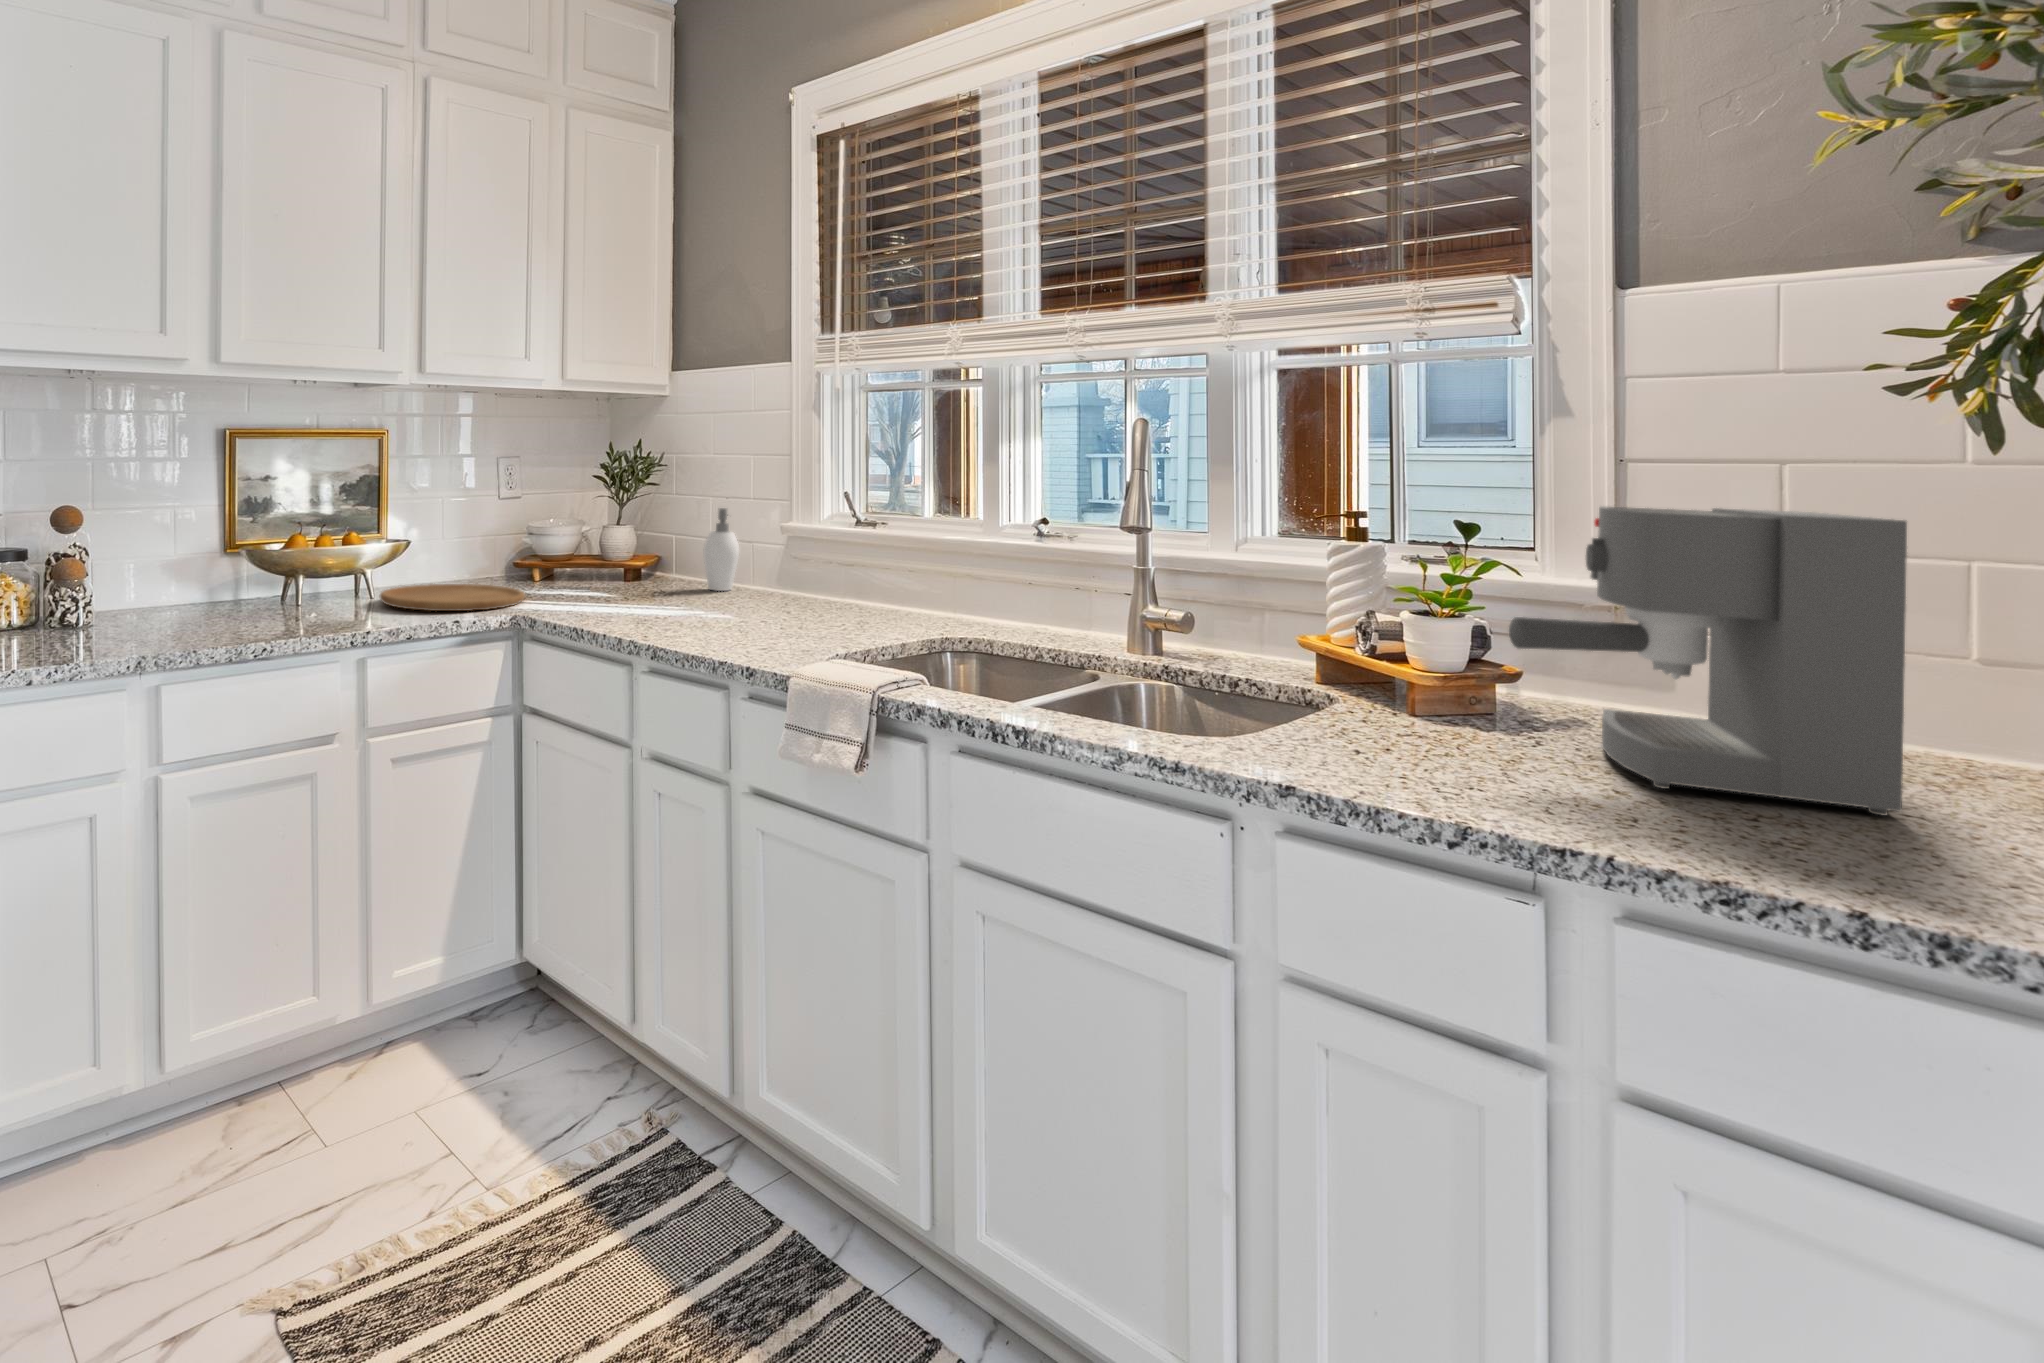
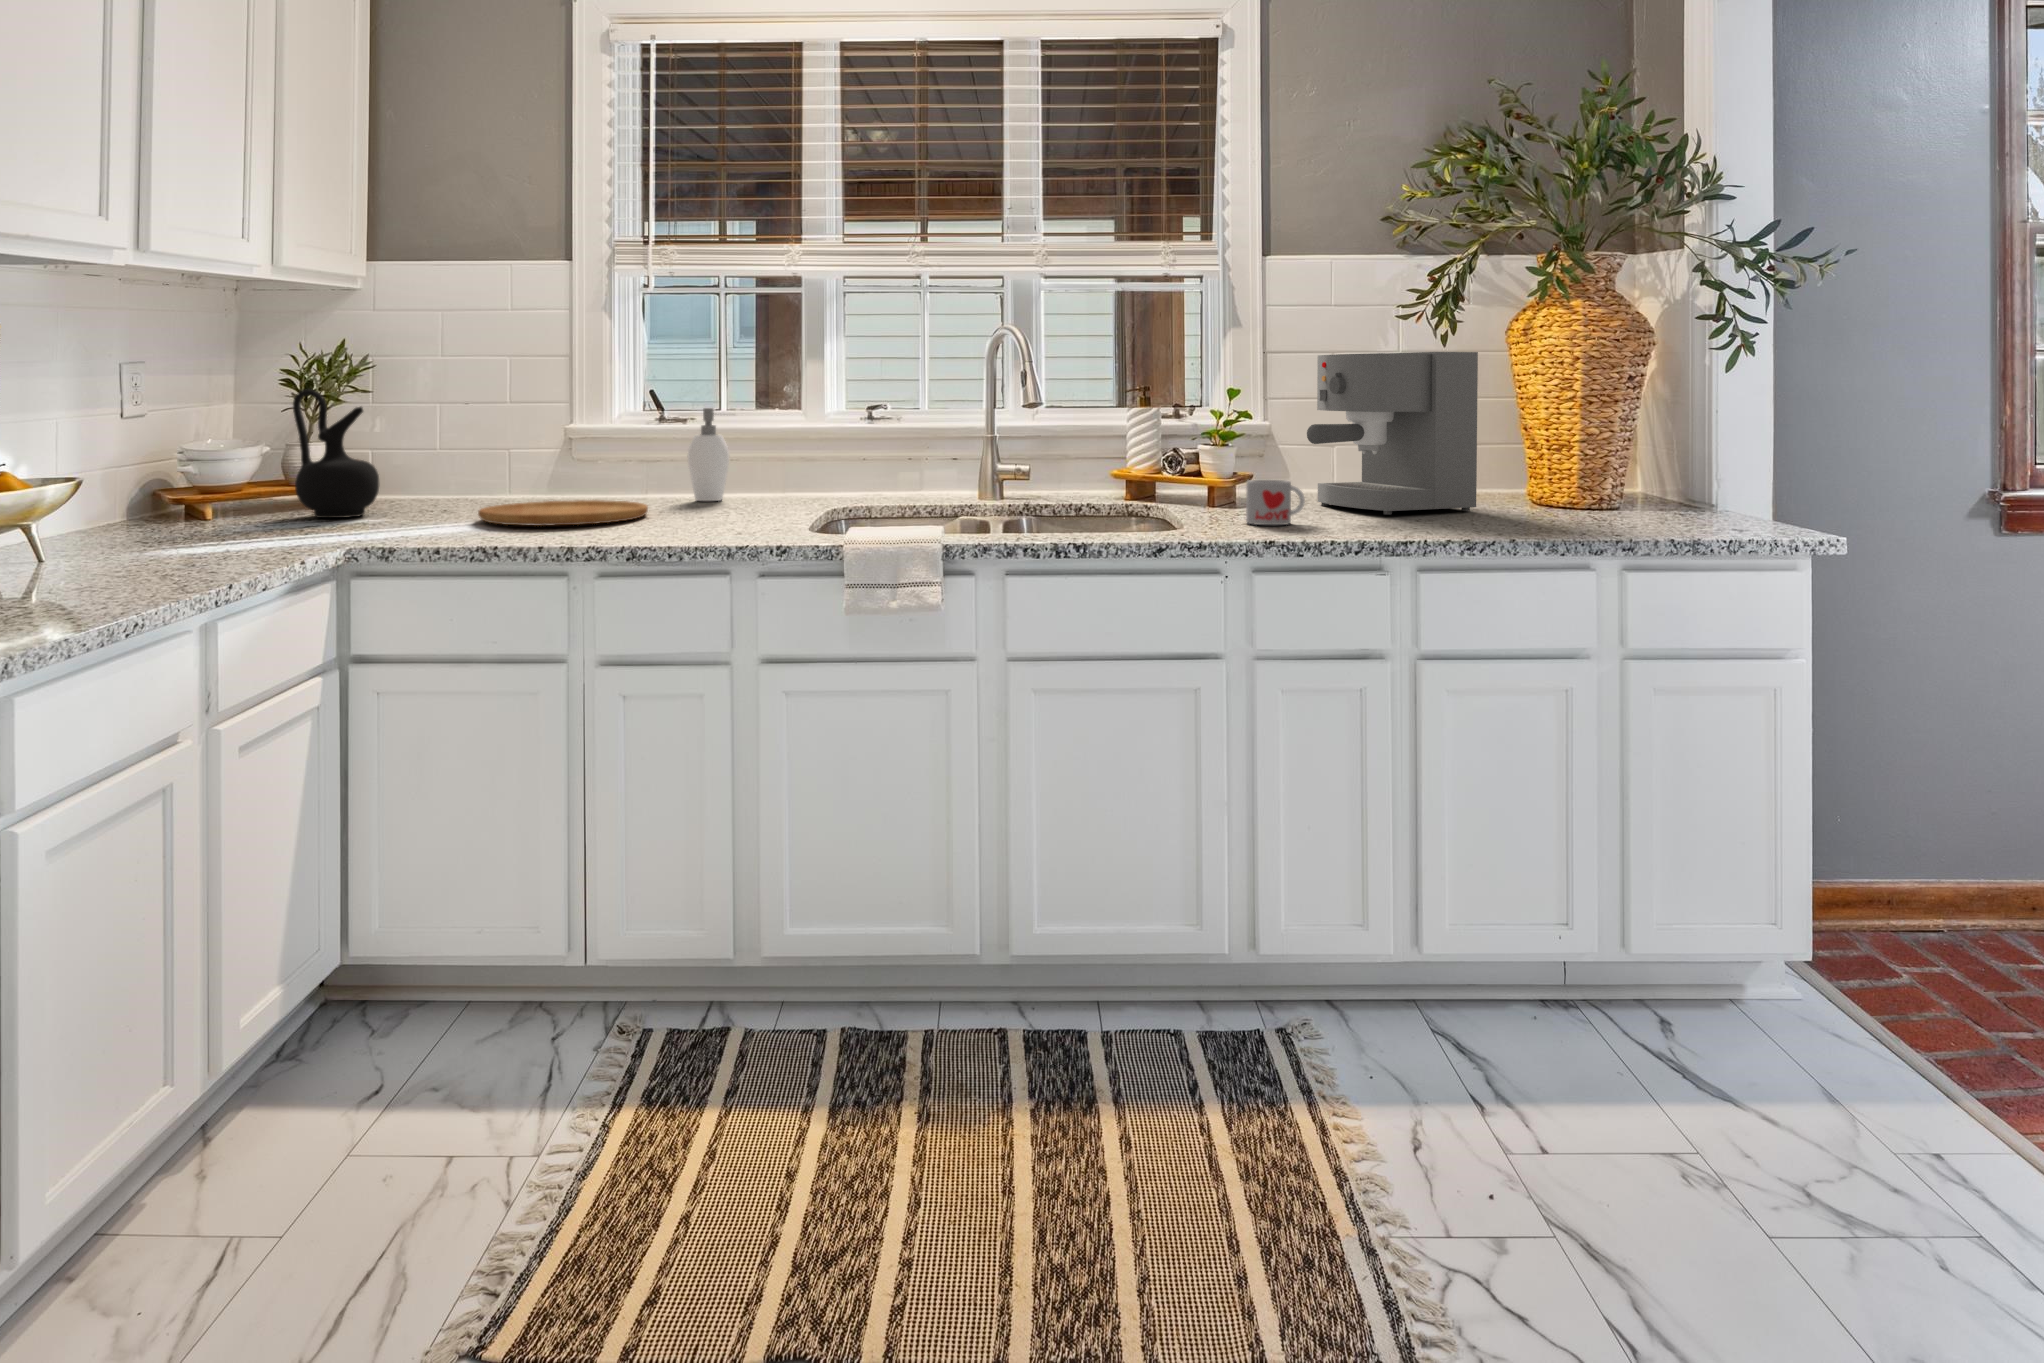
ceramic jug: none [597,485,658,590] -> present [293,389,379,518]
soap dispenser: present [704,508,739,591] -> present [688,408,729,501]
cutting board: present [380,584,525,611] -> present [478,500,648,526]
mug: none [1362,688,1463,768] -> present [1246,480,1305,525]

